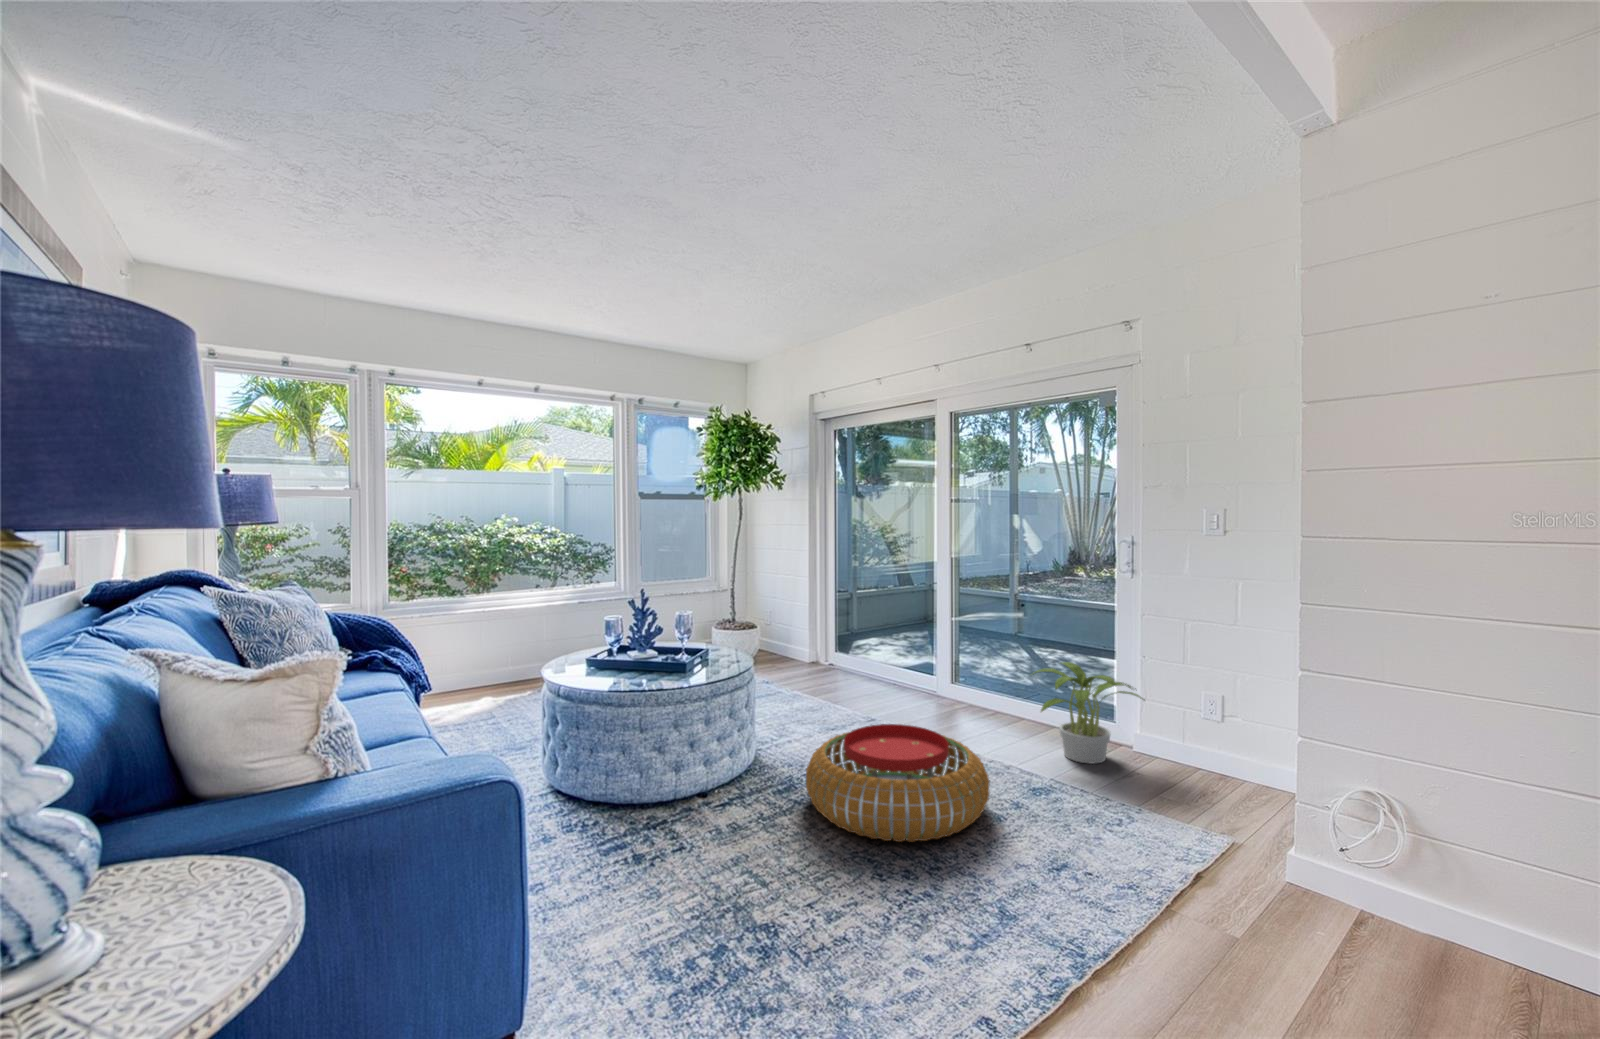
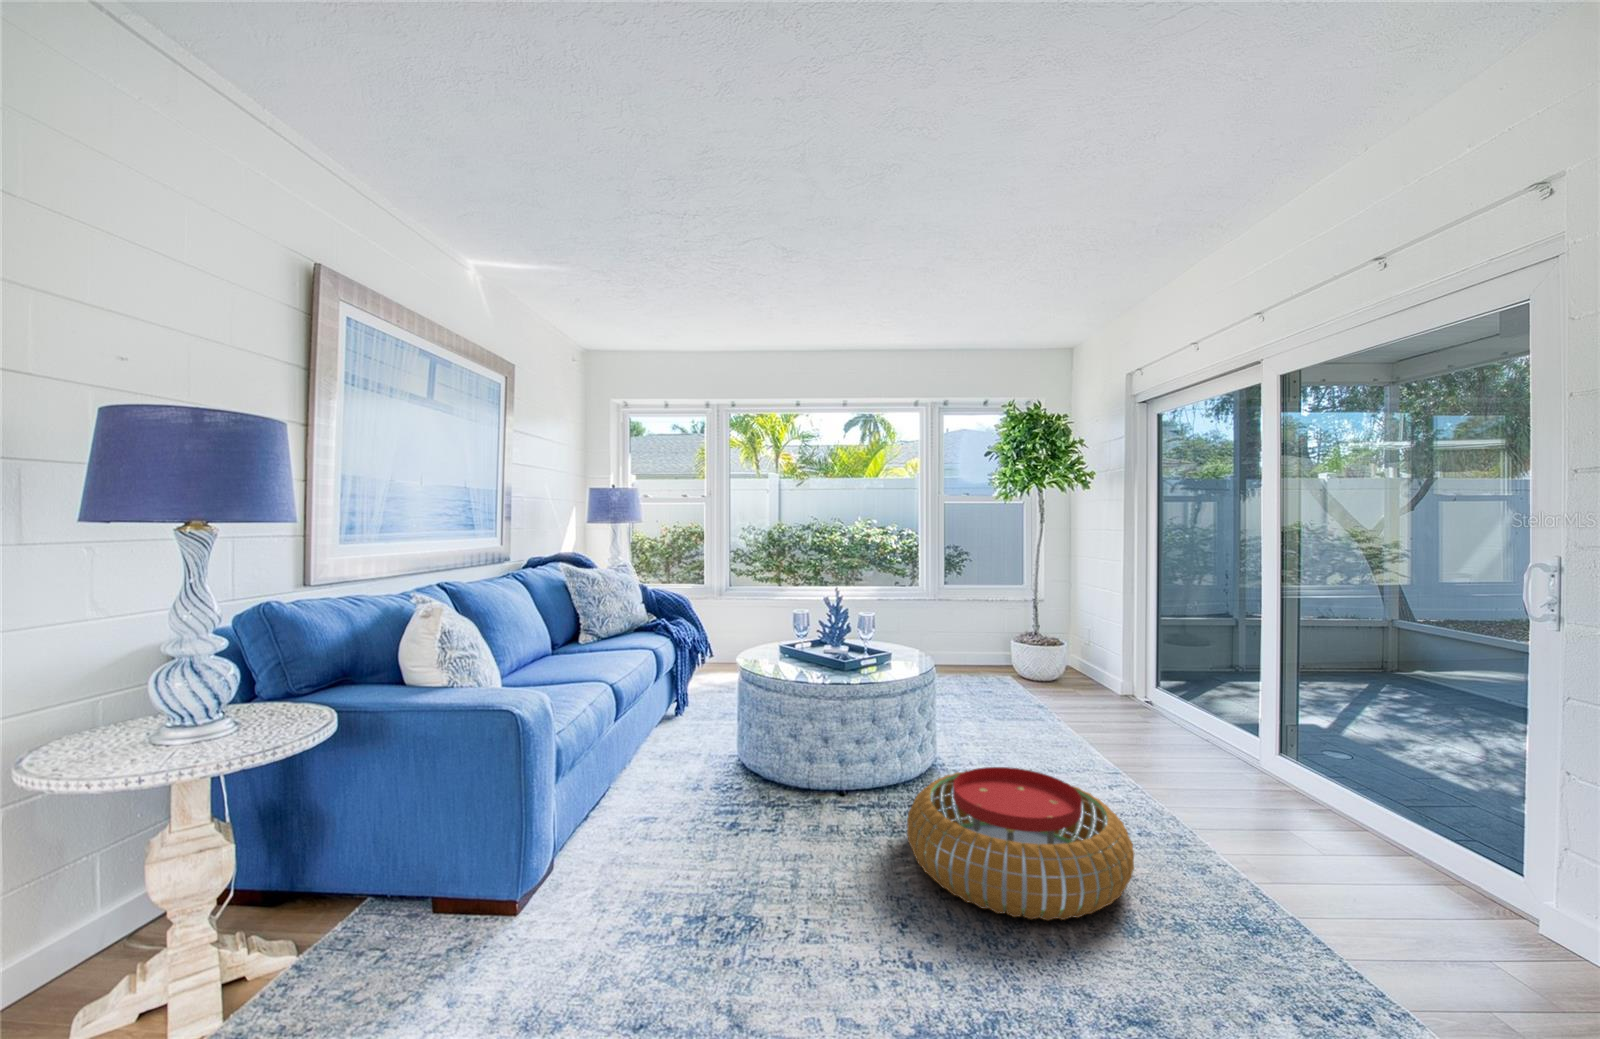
potted plant: present [1035,662,1143,764] -> none [1293,755,1509,925]

